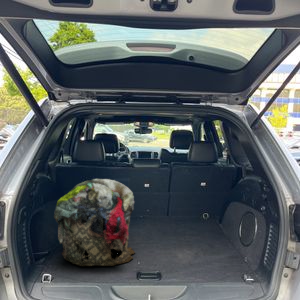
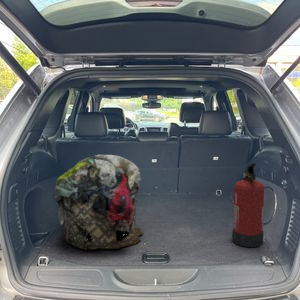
fire extinguisher: none [216,190,245,266] -> present [232,163,264,247]

